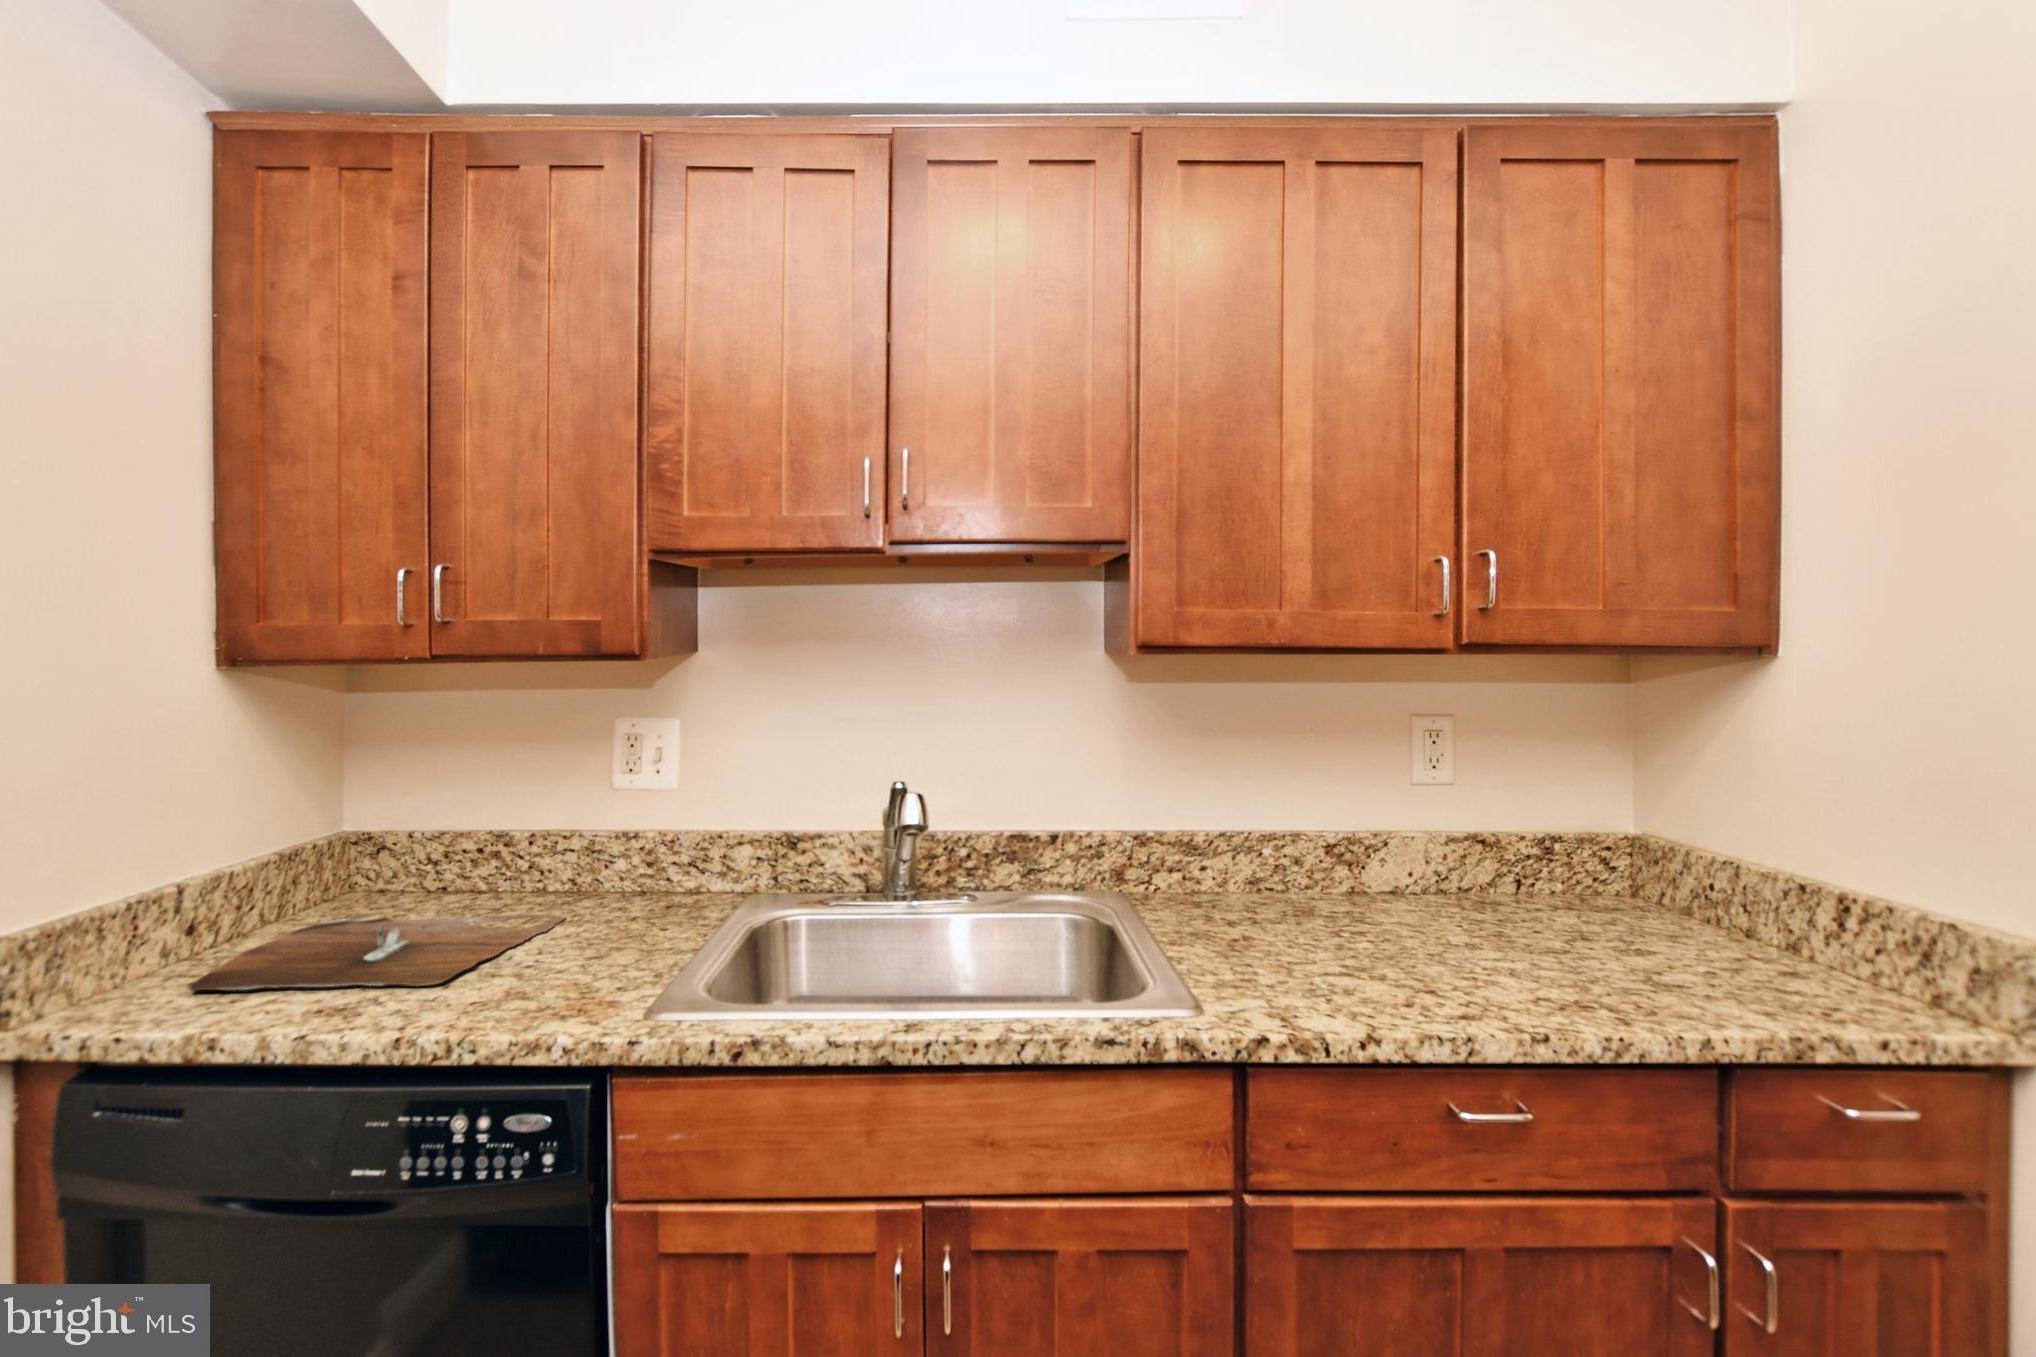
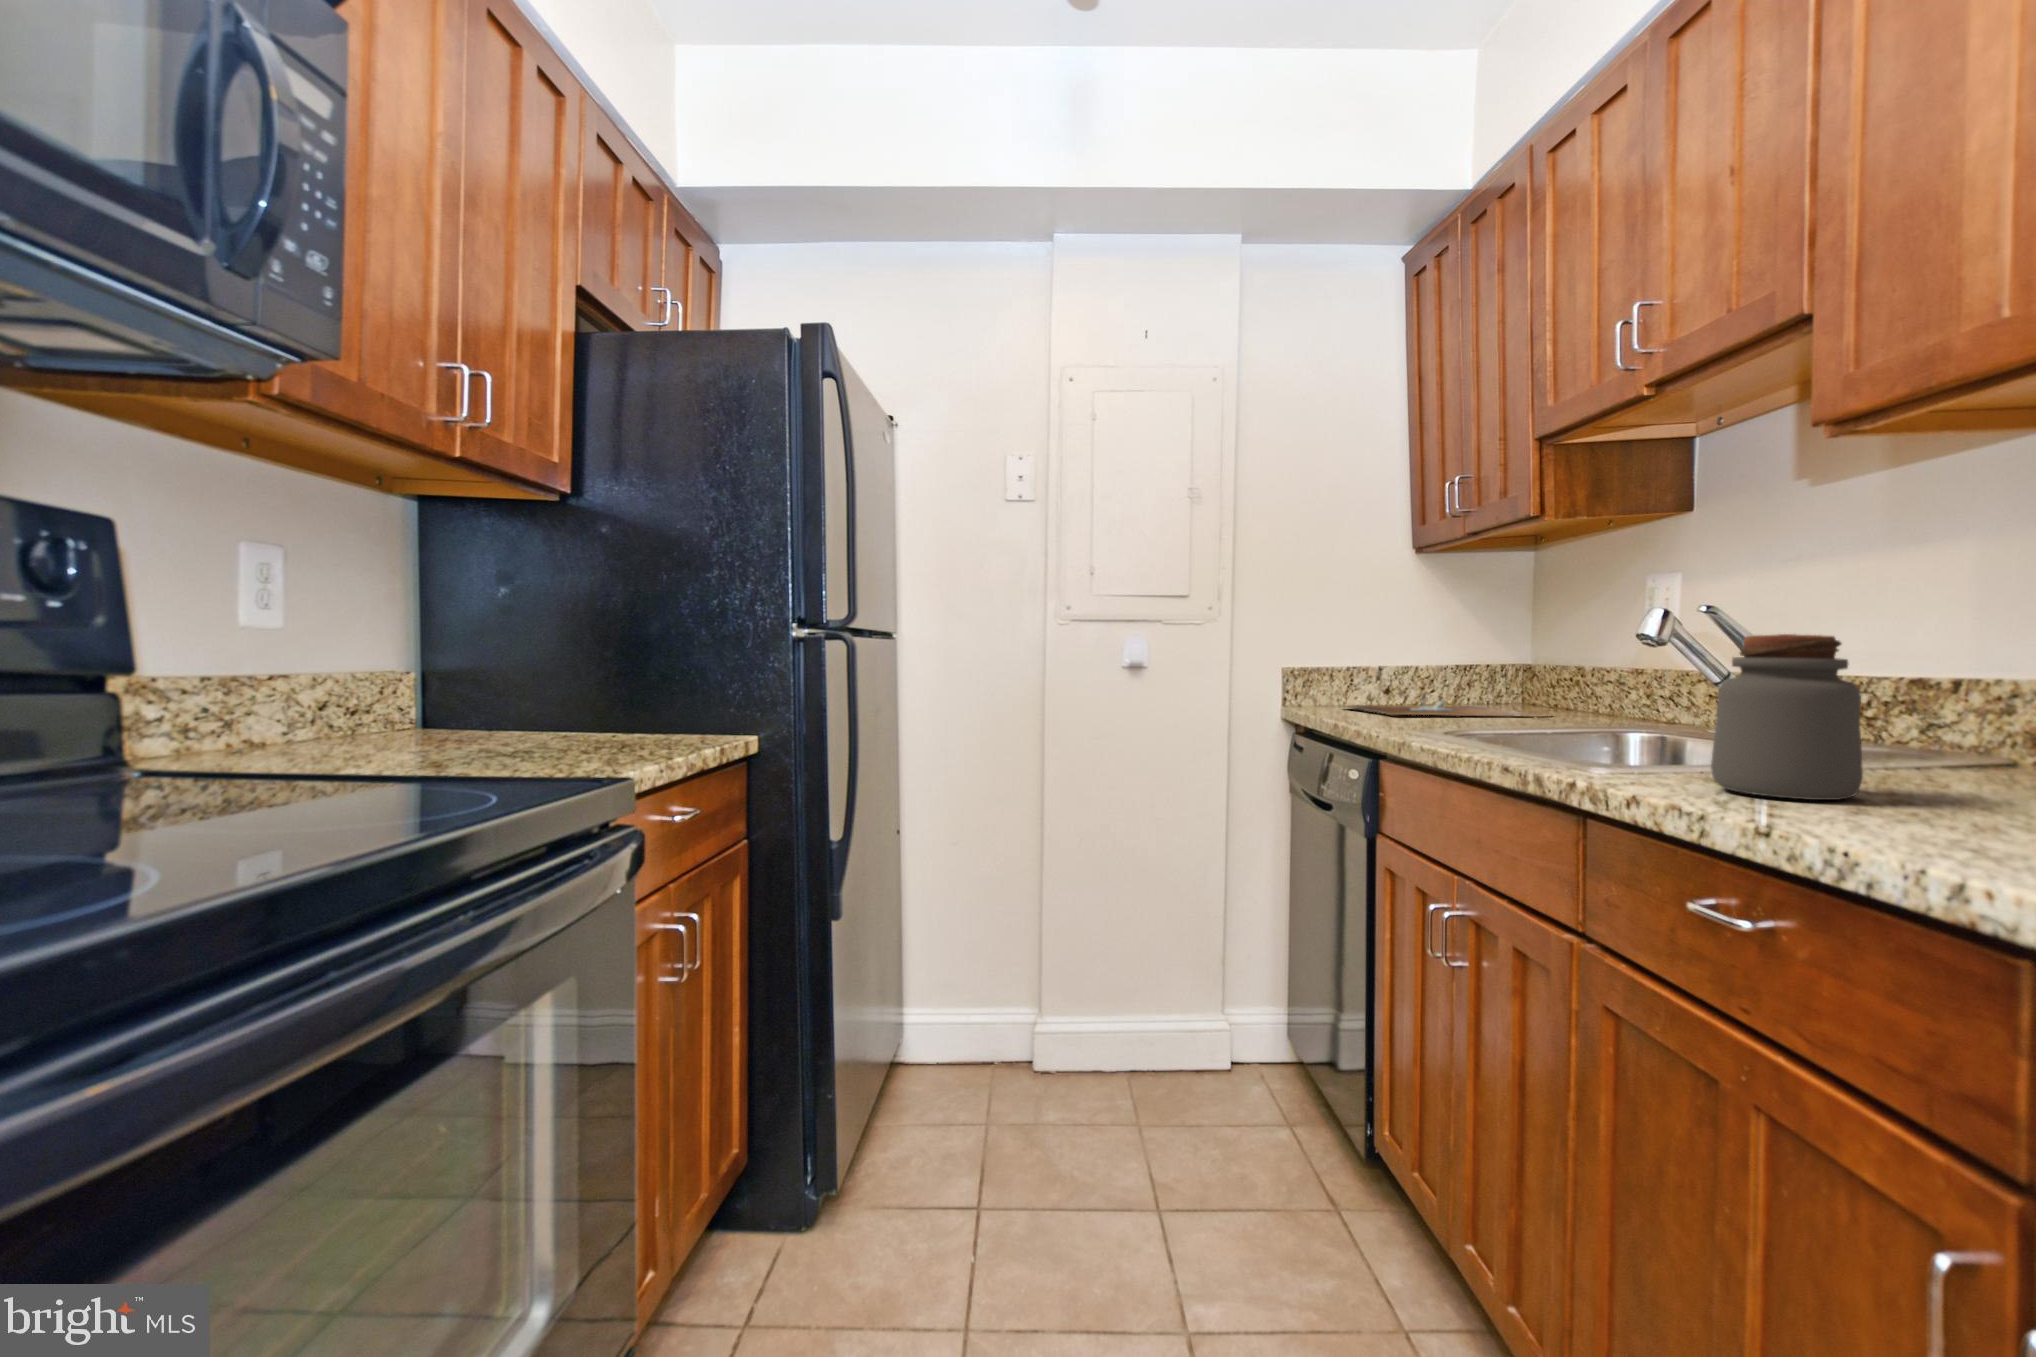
jar: none [1279,842,1389,998] -> present [1711,634,1863,800]

